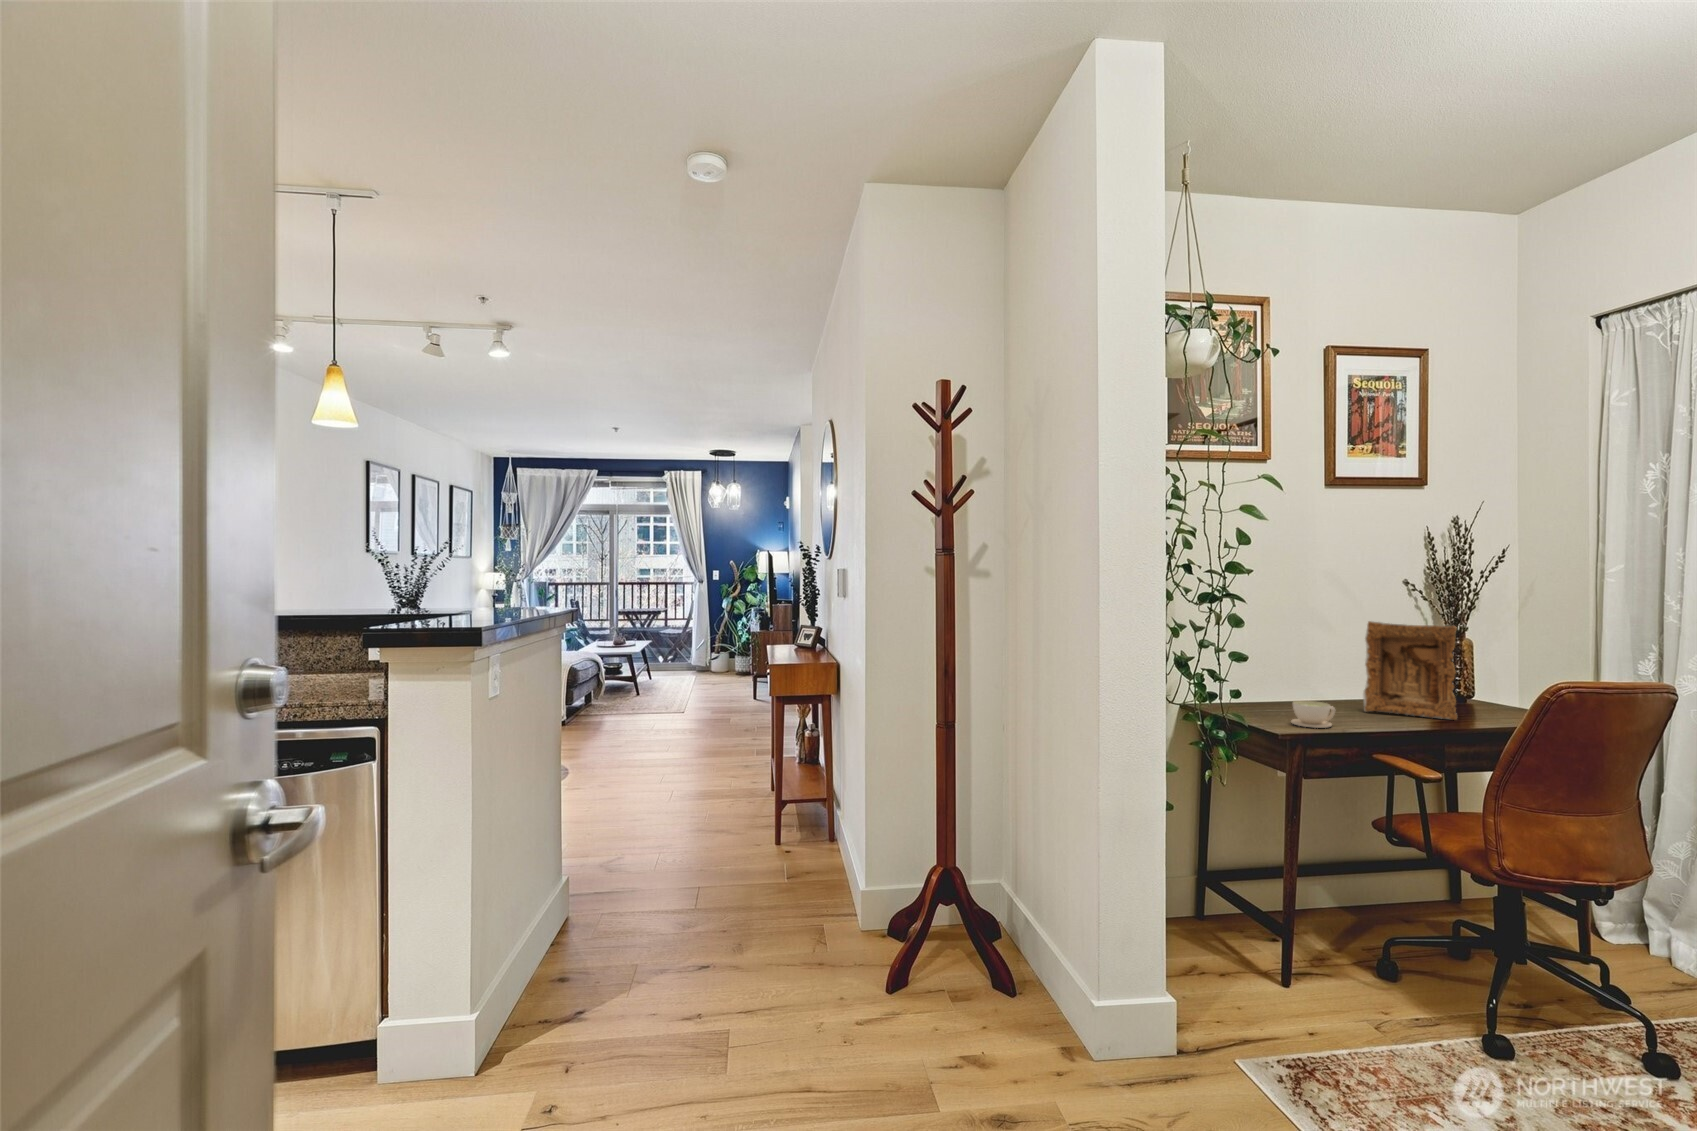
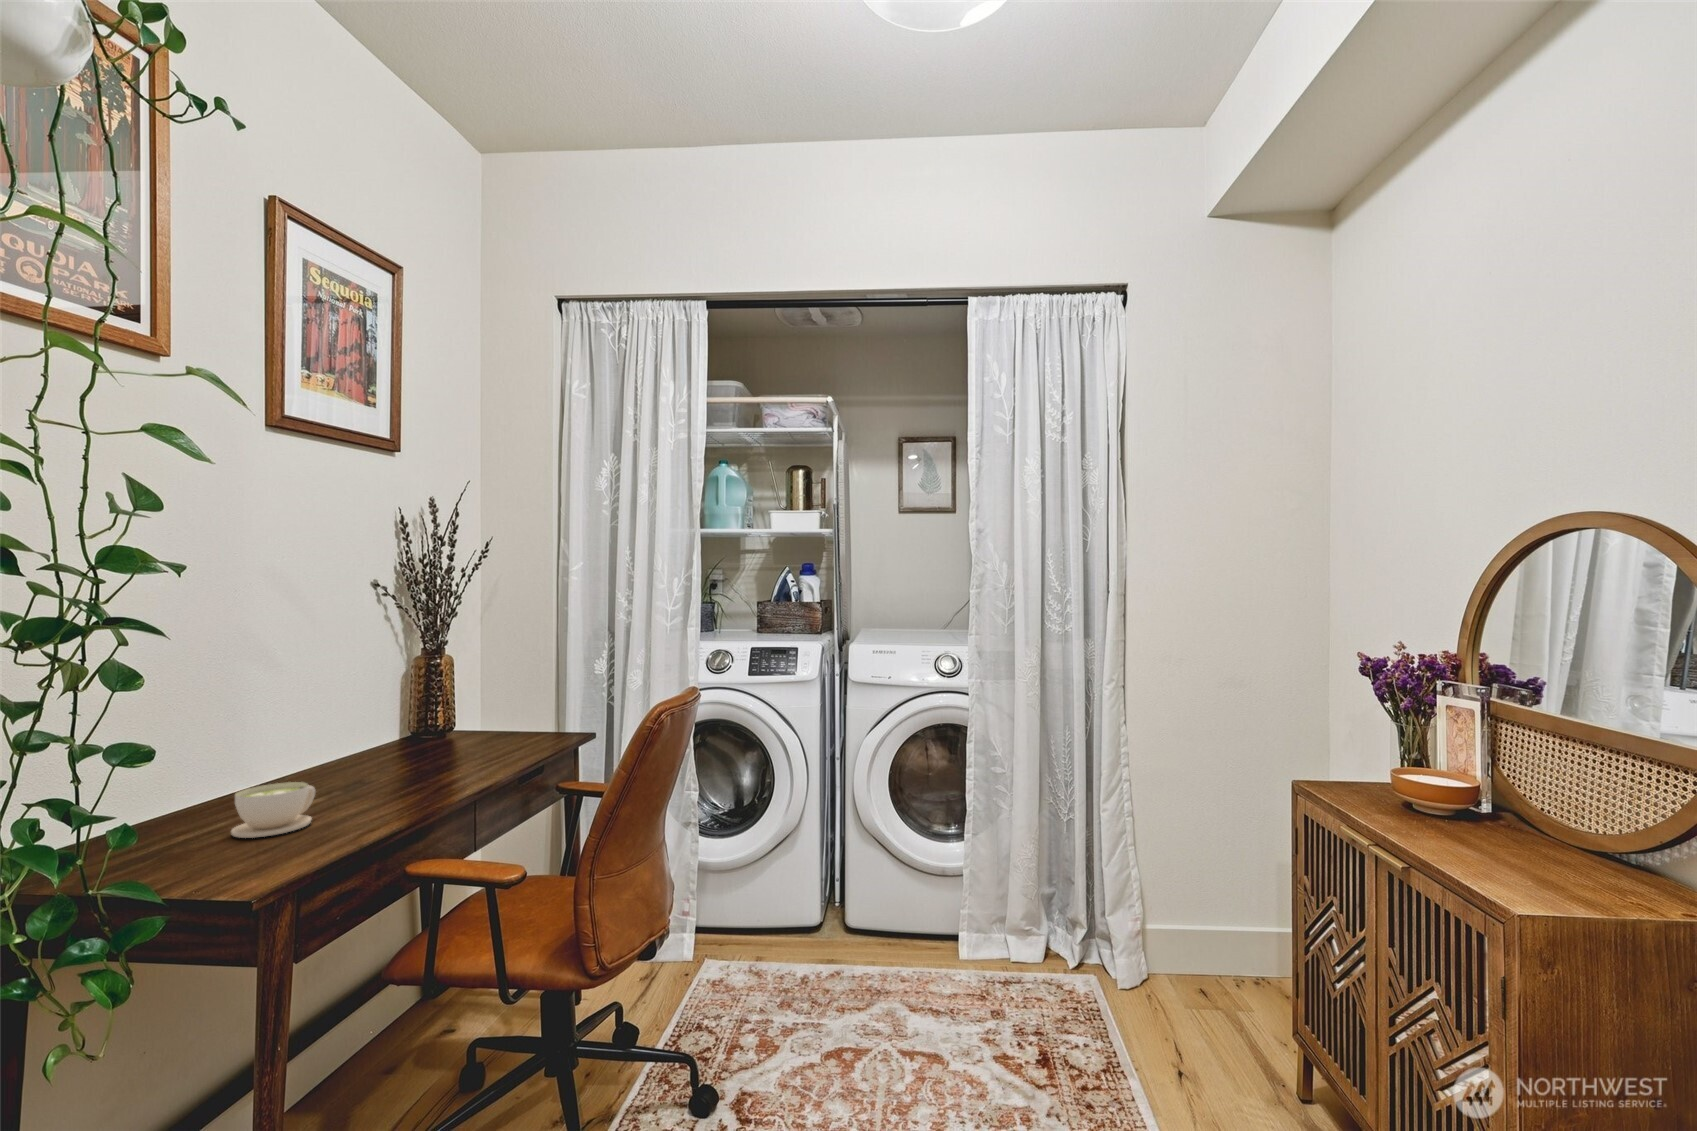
picture frame: present [1363,621,1457,720] -> none [338,635,468,780]

